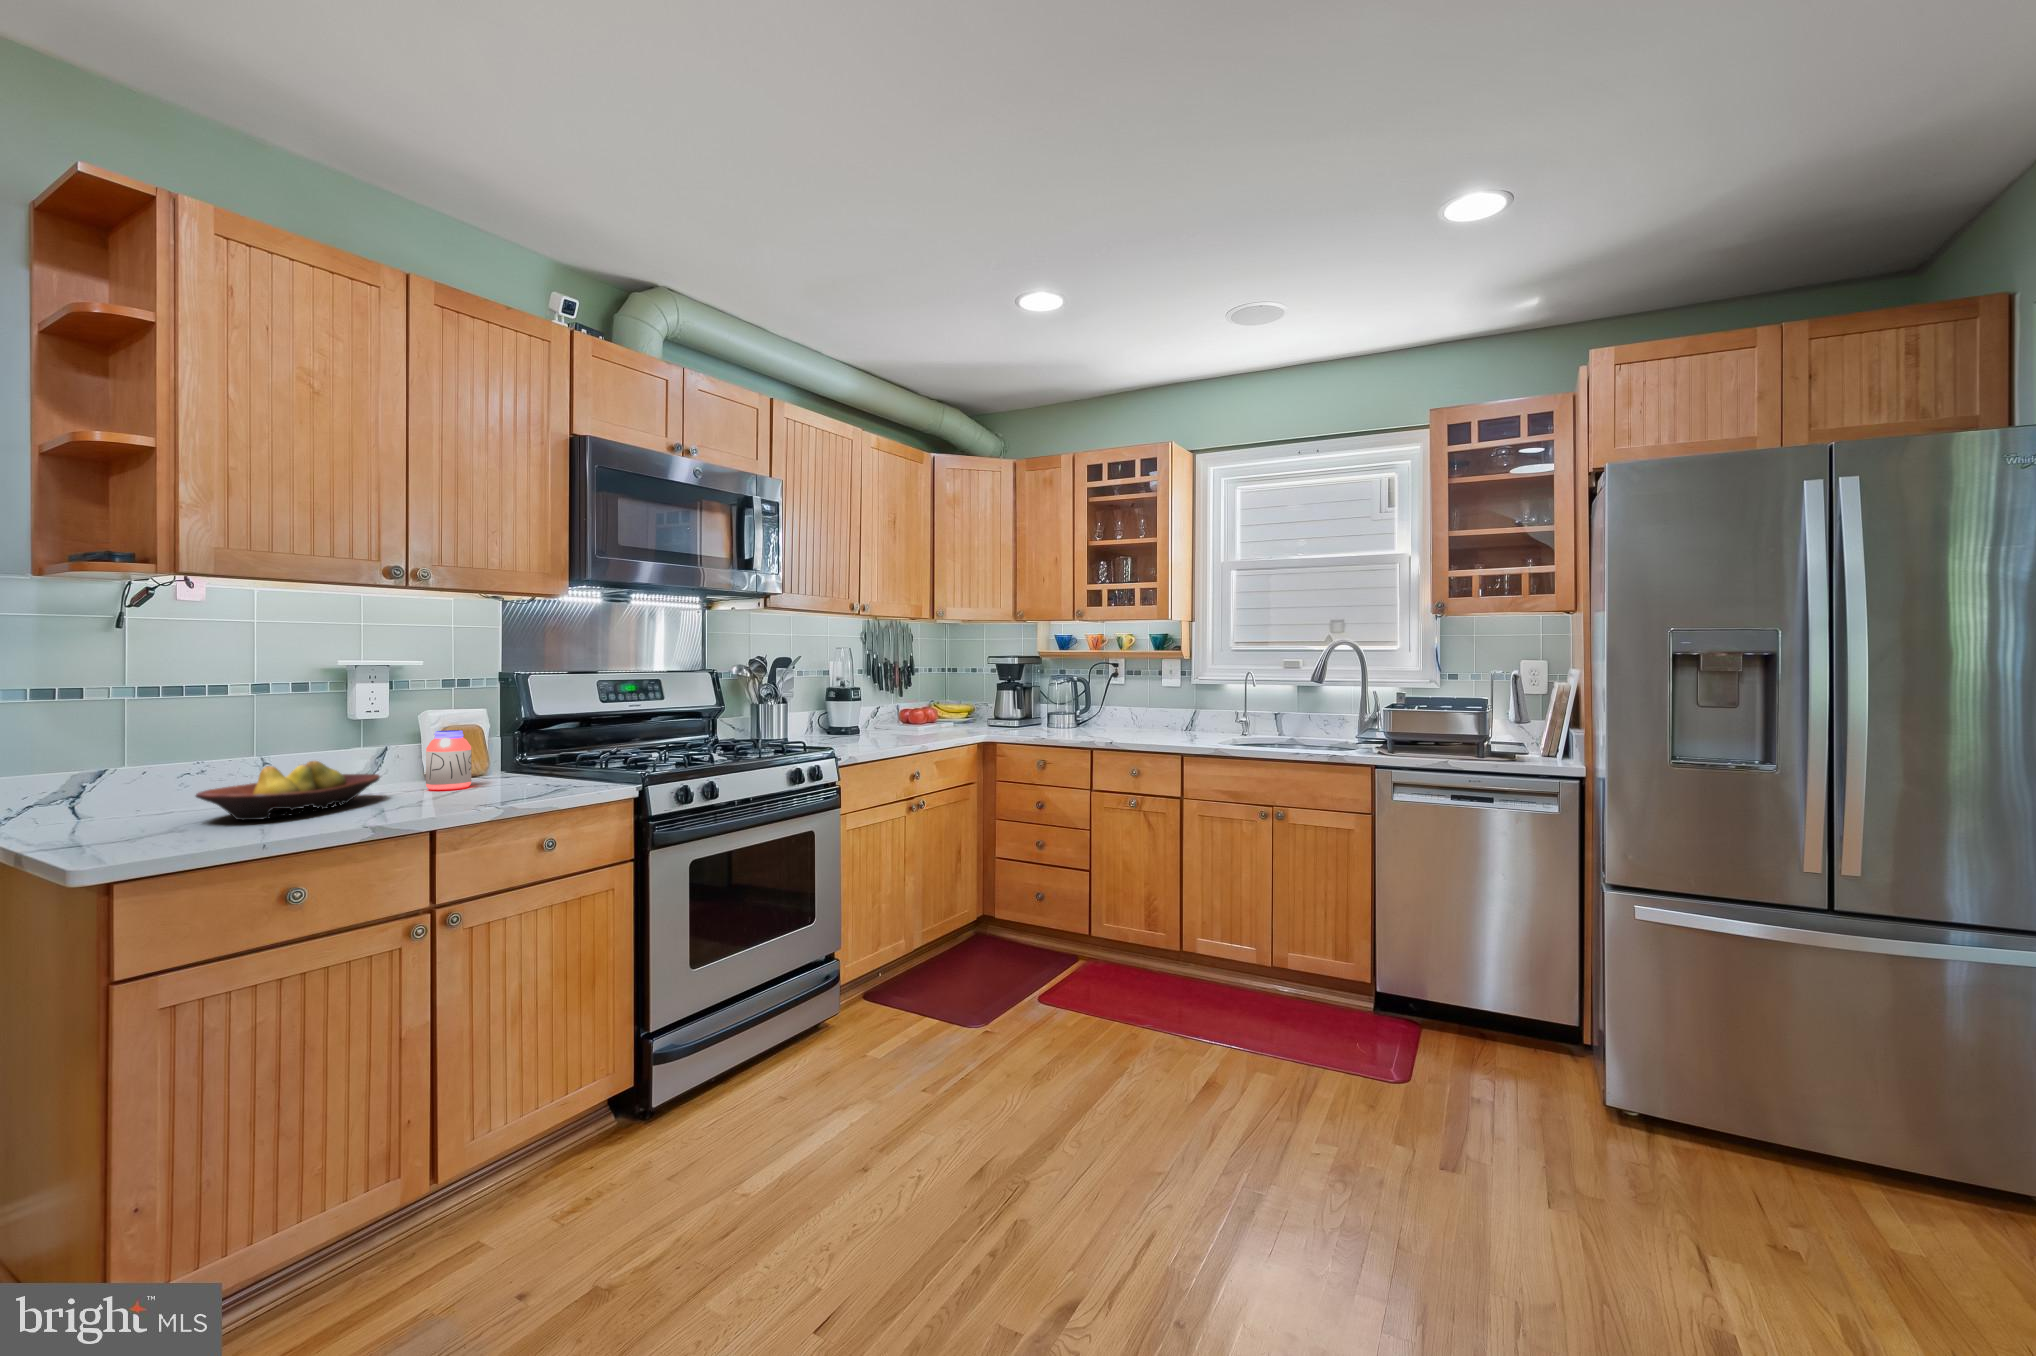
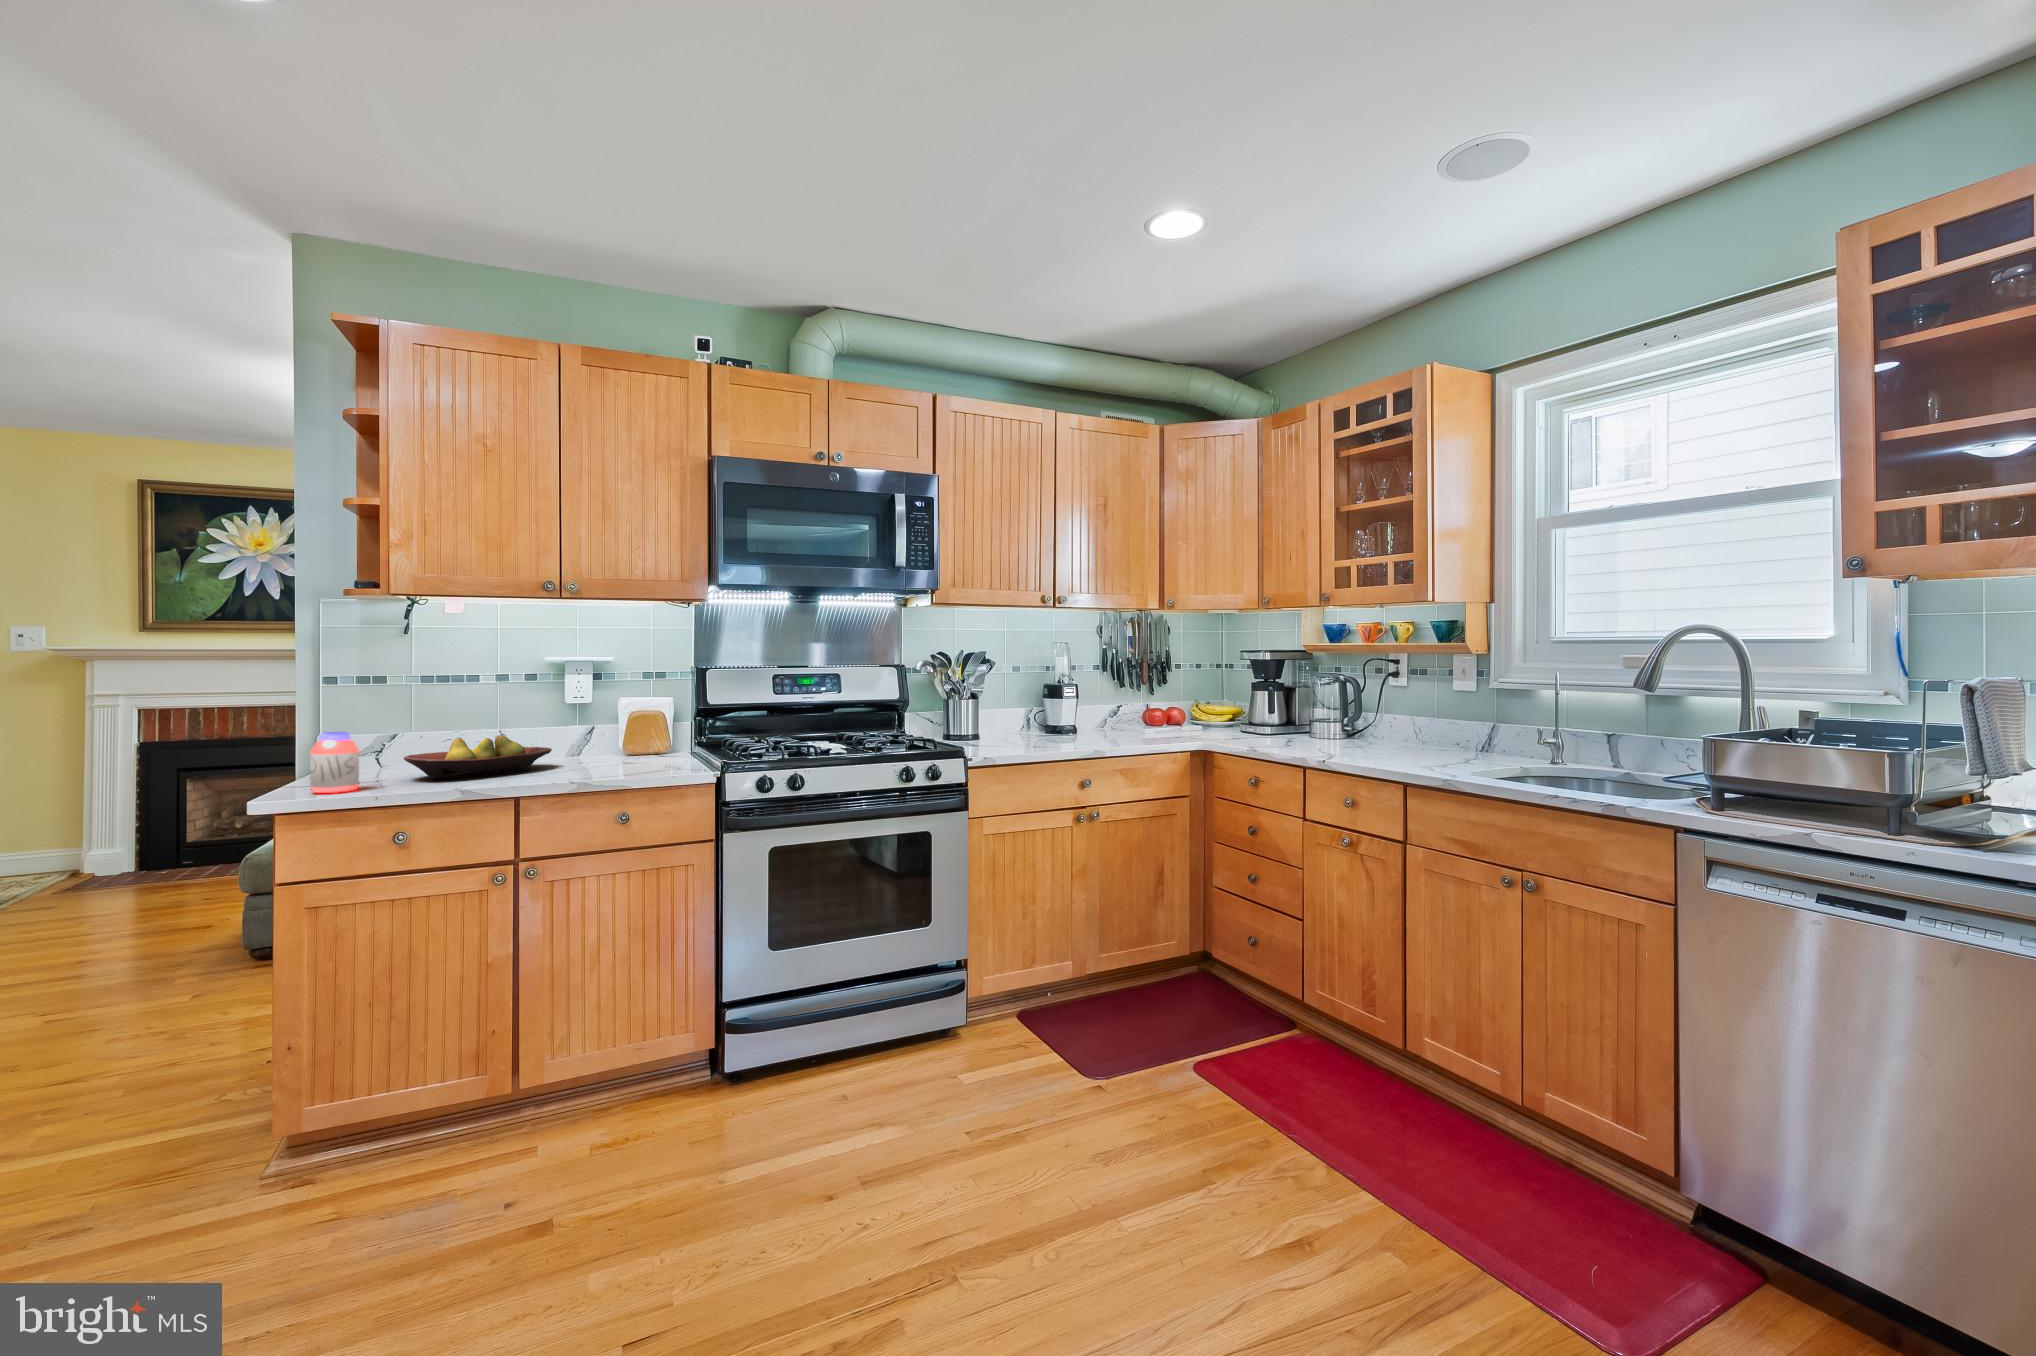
jar: present [426,730,471,790] -> present [310,732,359,793]

